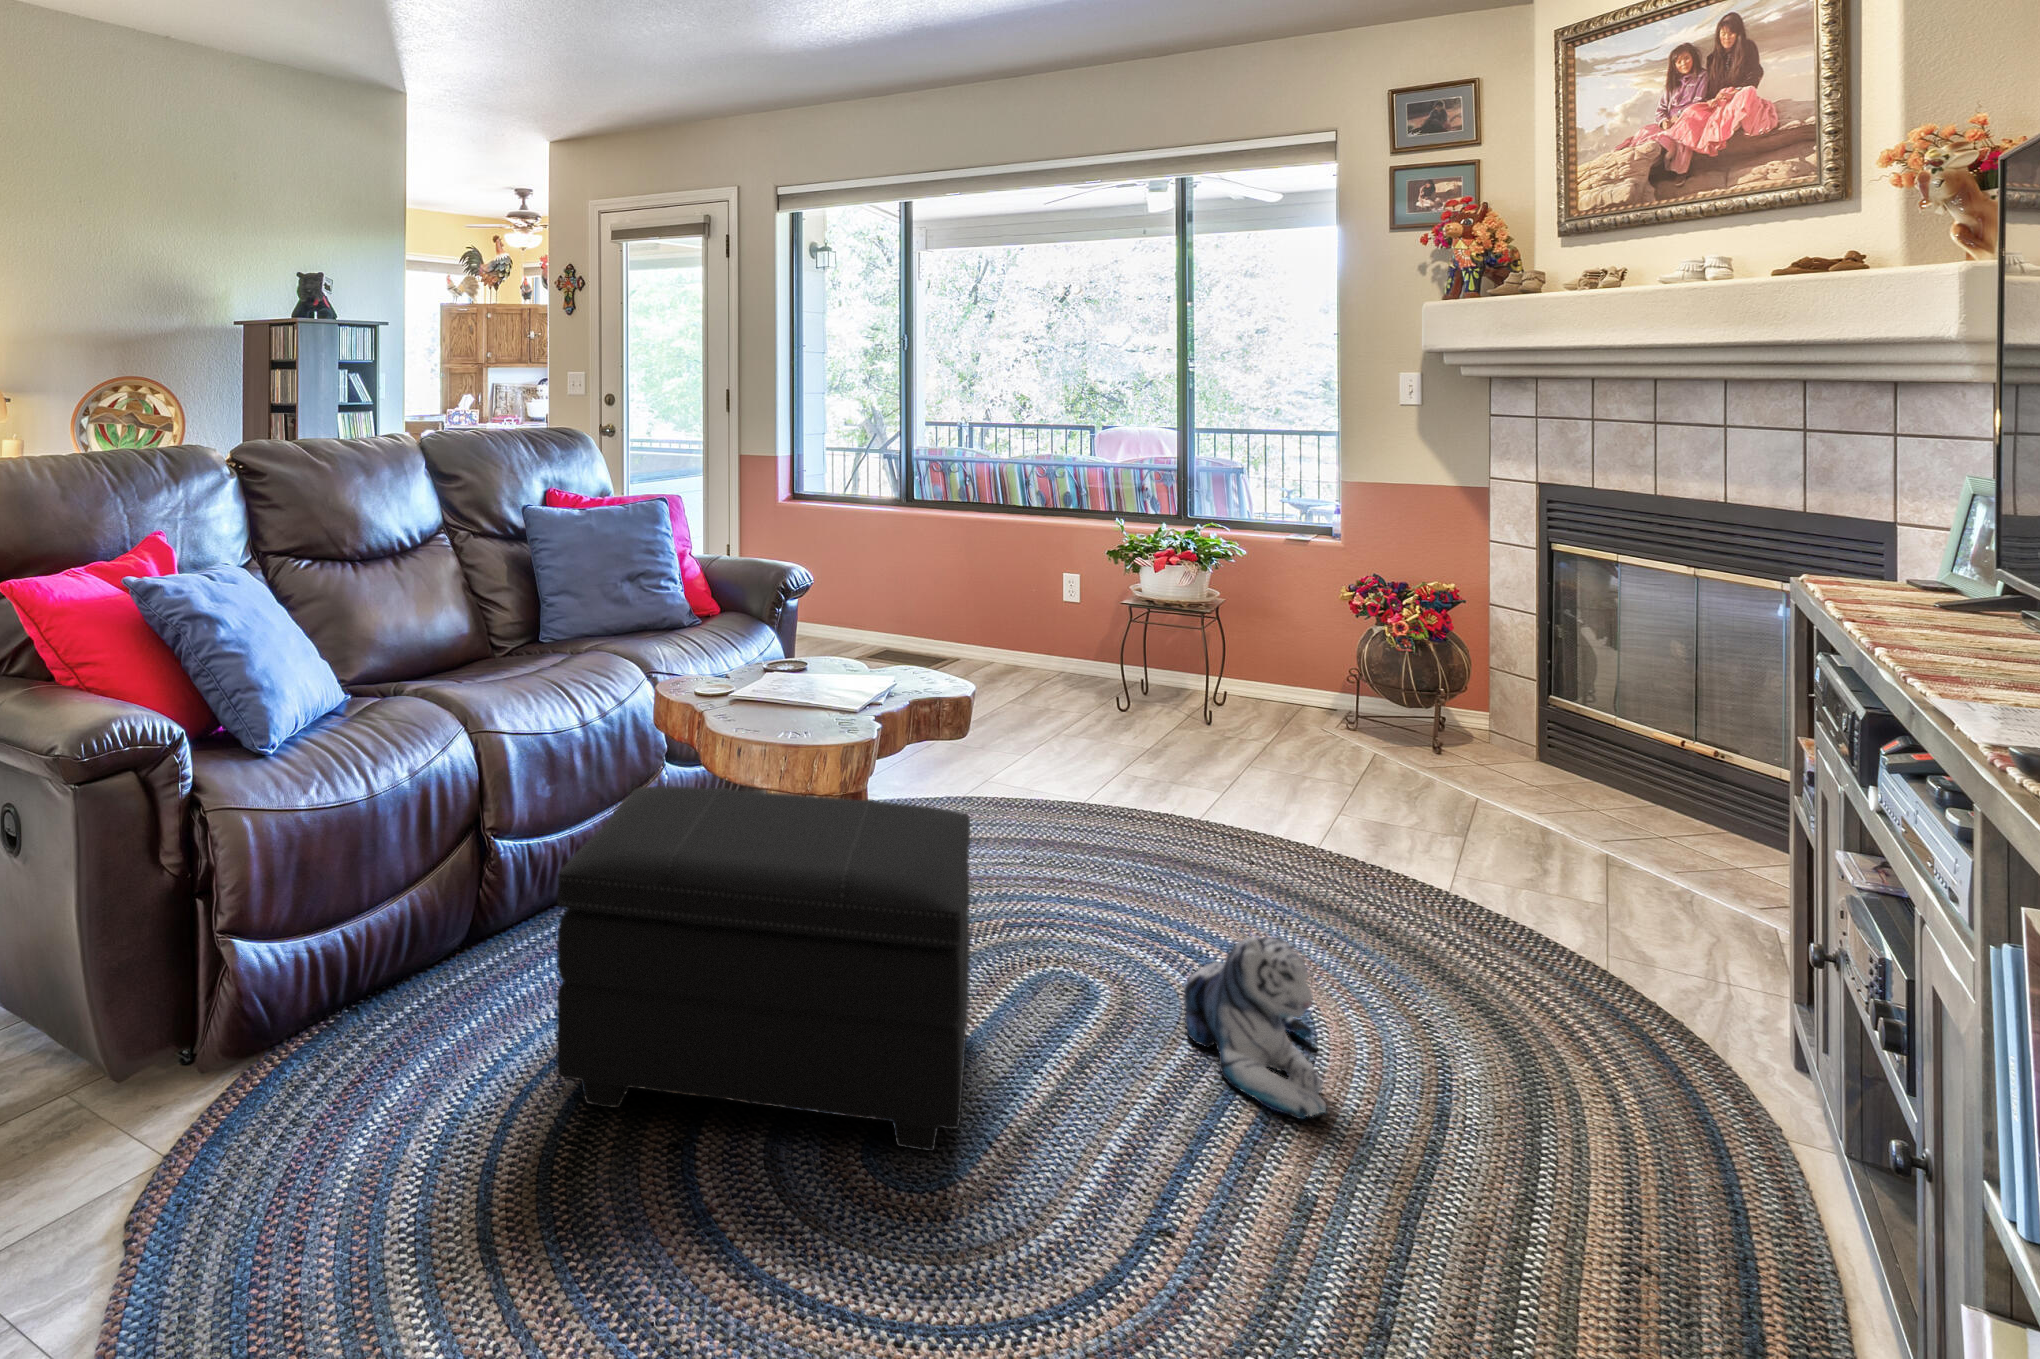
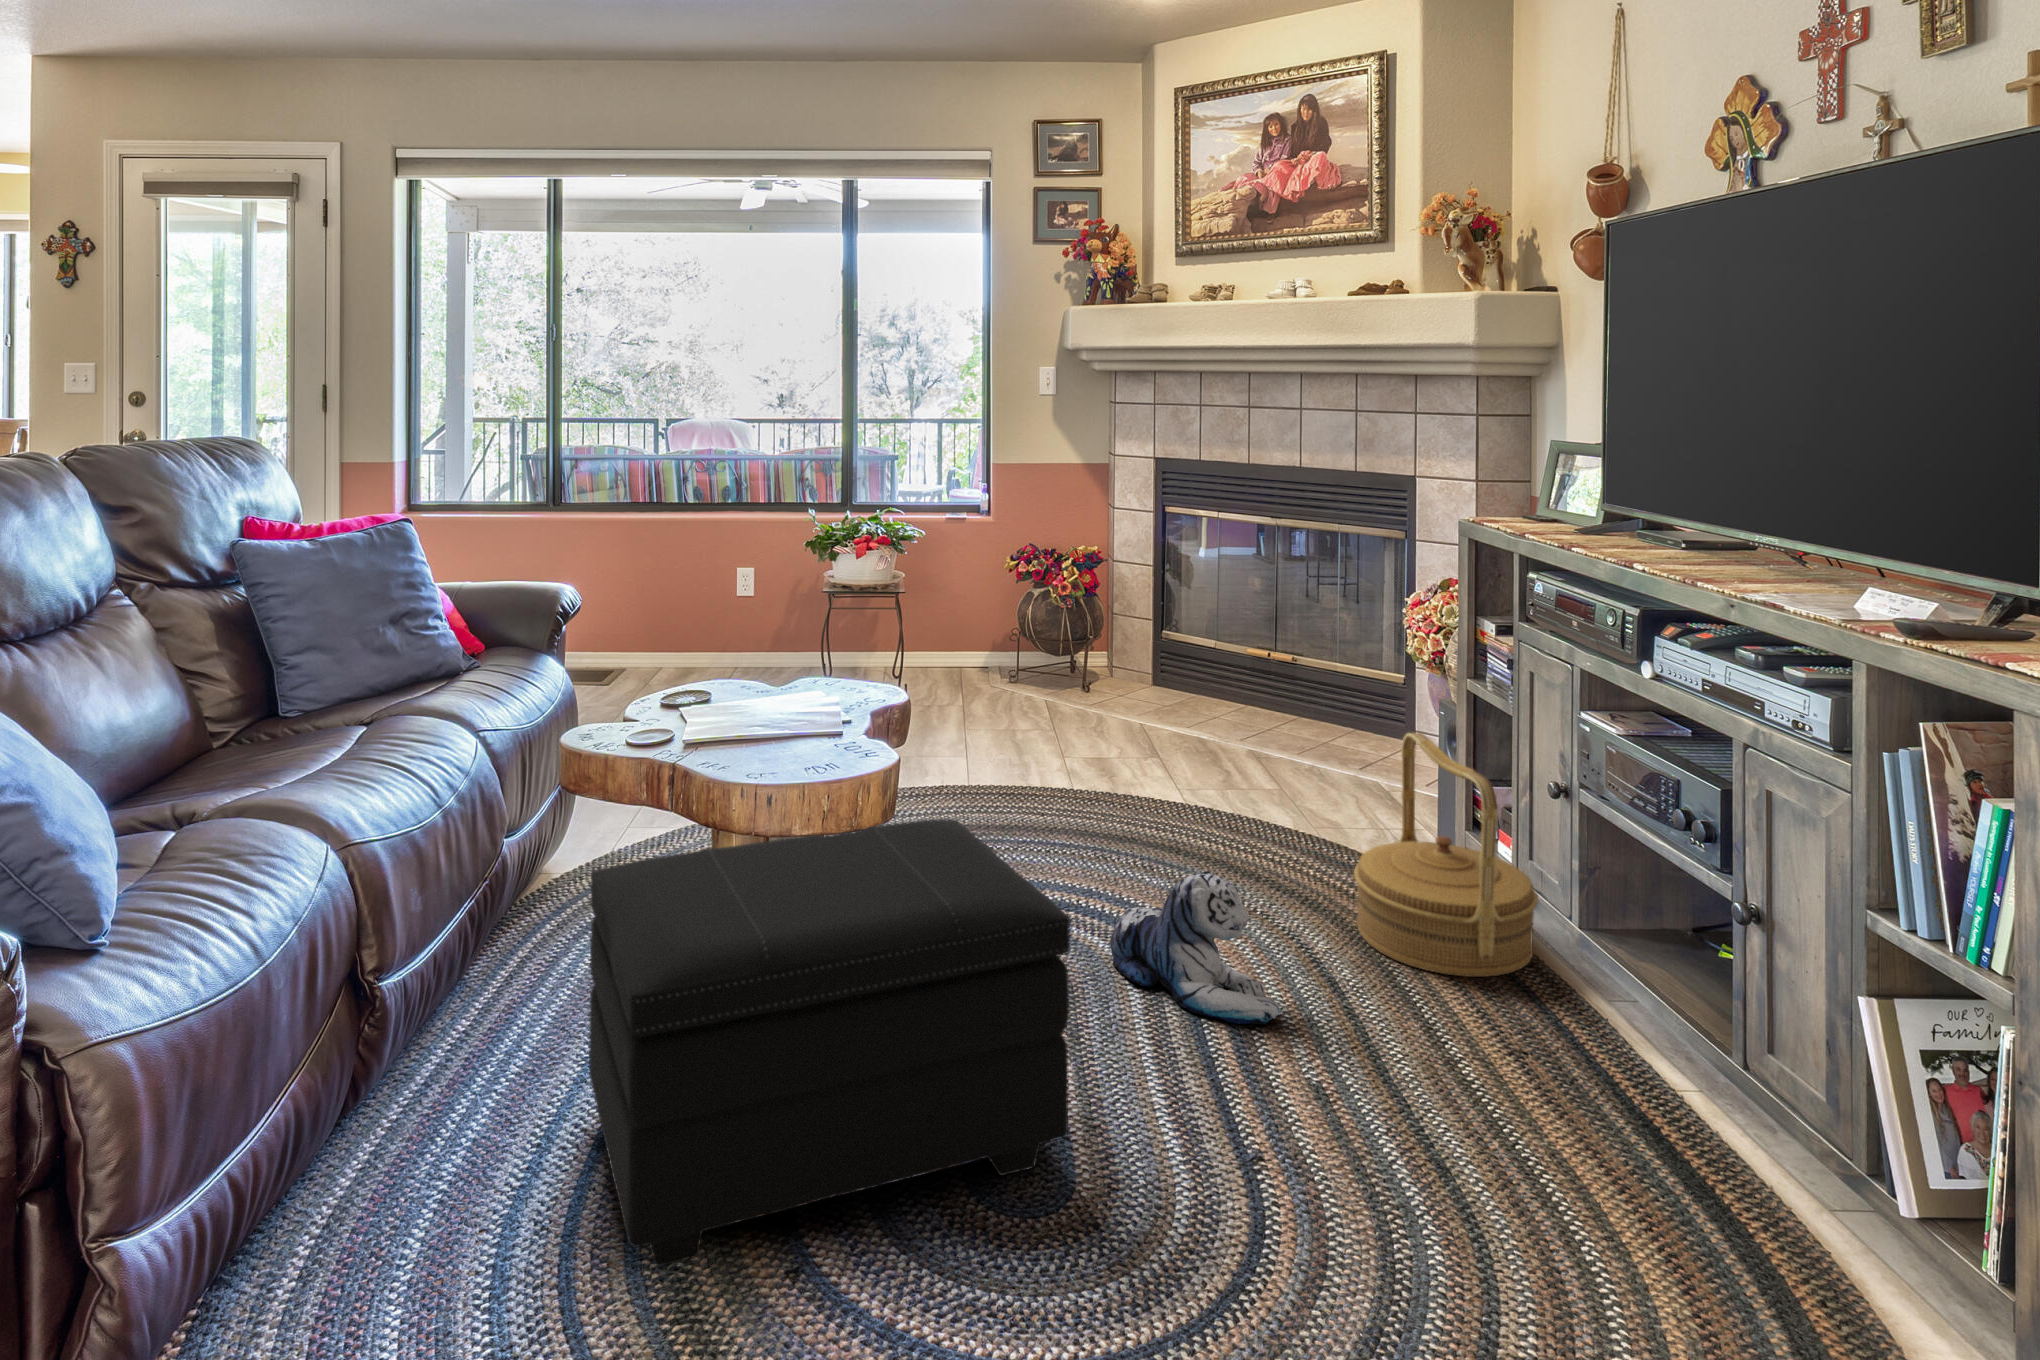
woven basket: none [1526,842,1806,1181] -> present [1354,733,1538,977]

